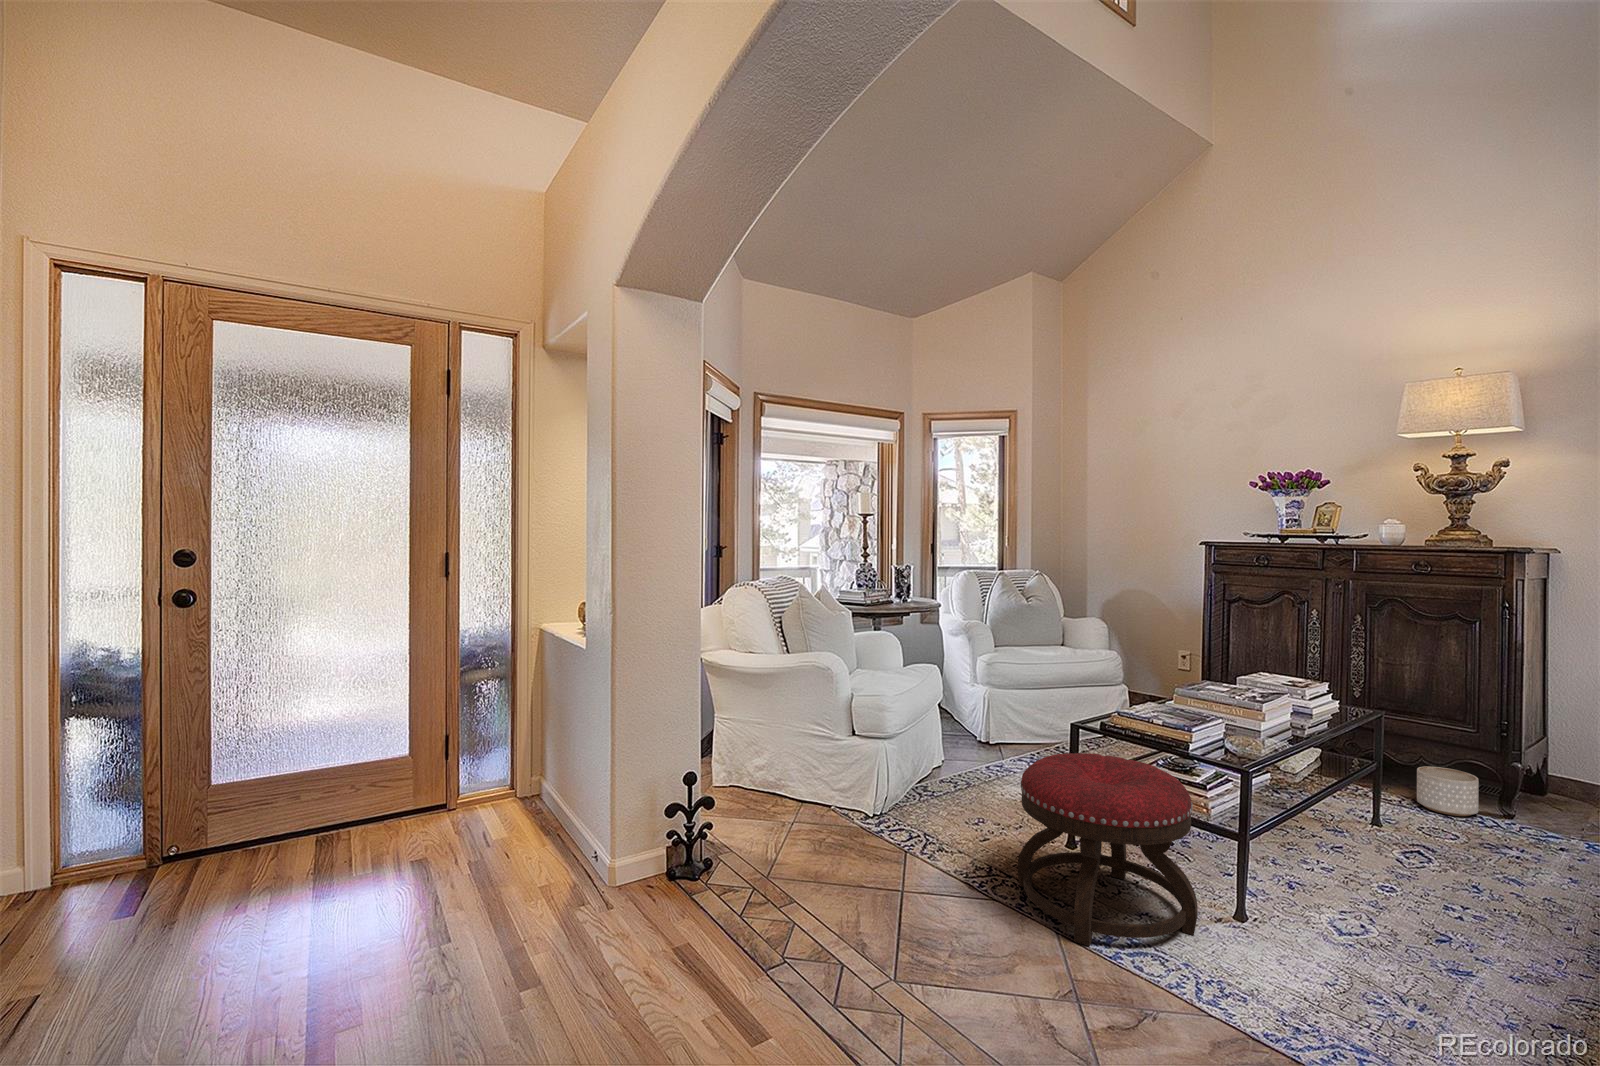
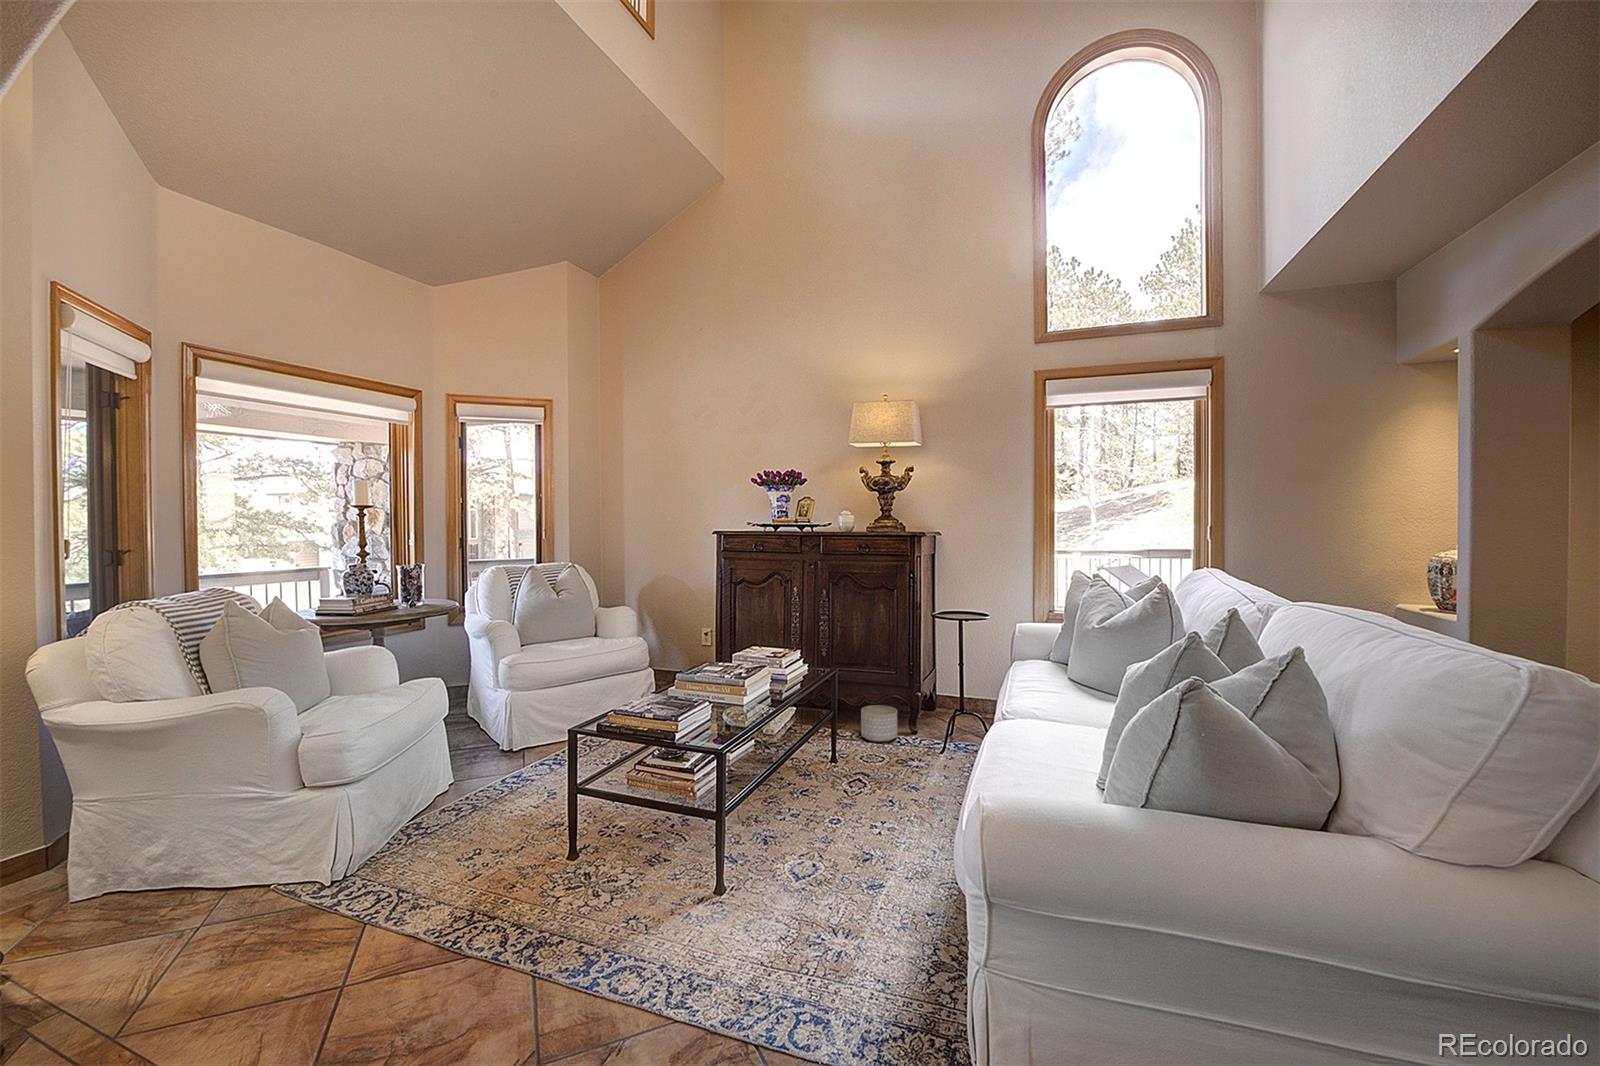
ottoman: present [1018,753,1198,946] -> none [498,759,680,982]

